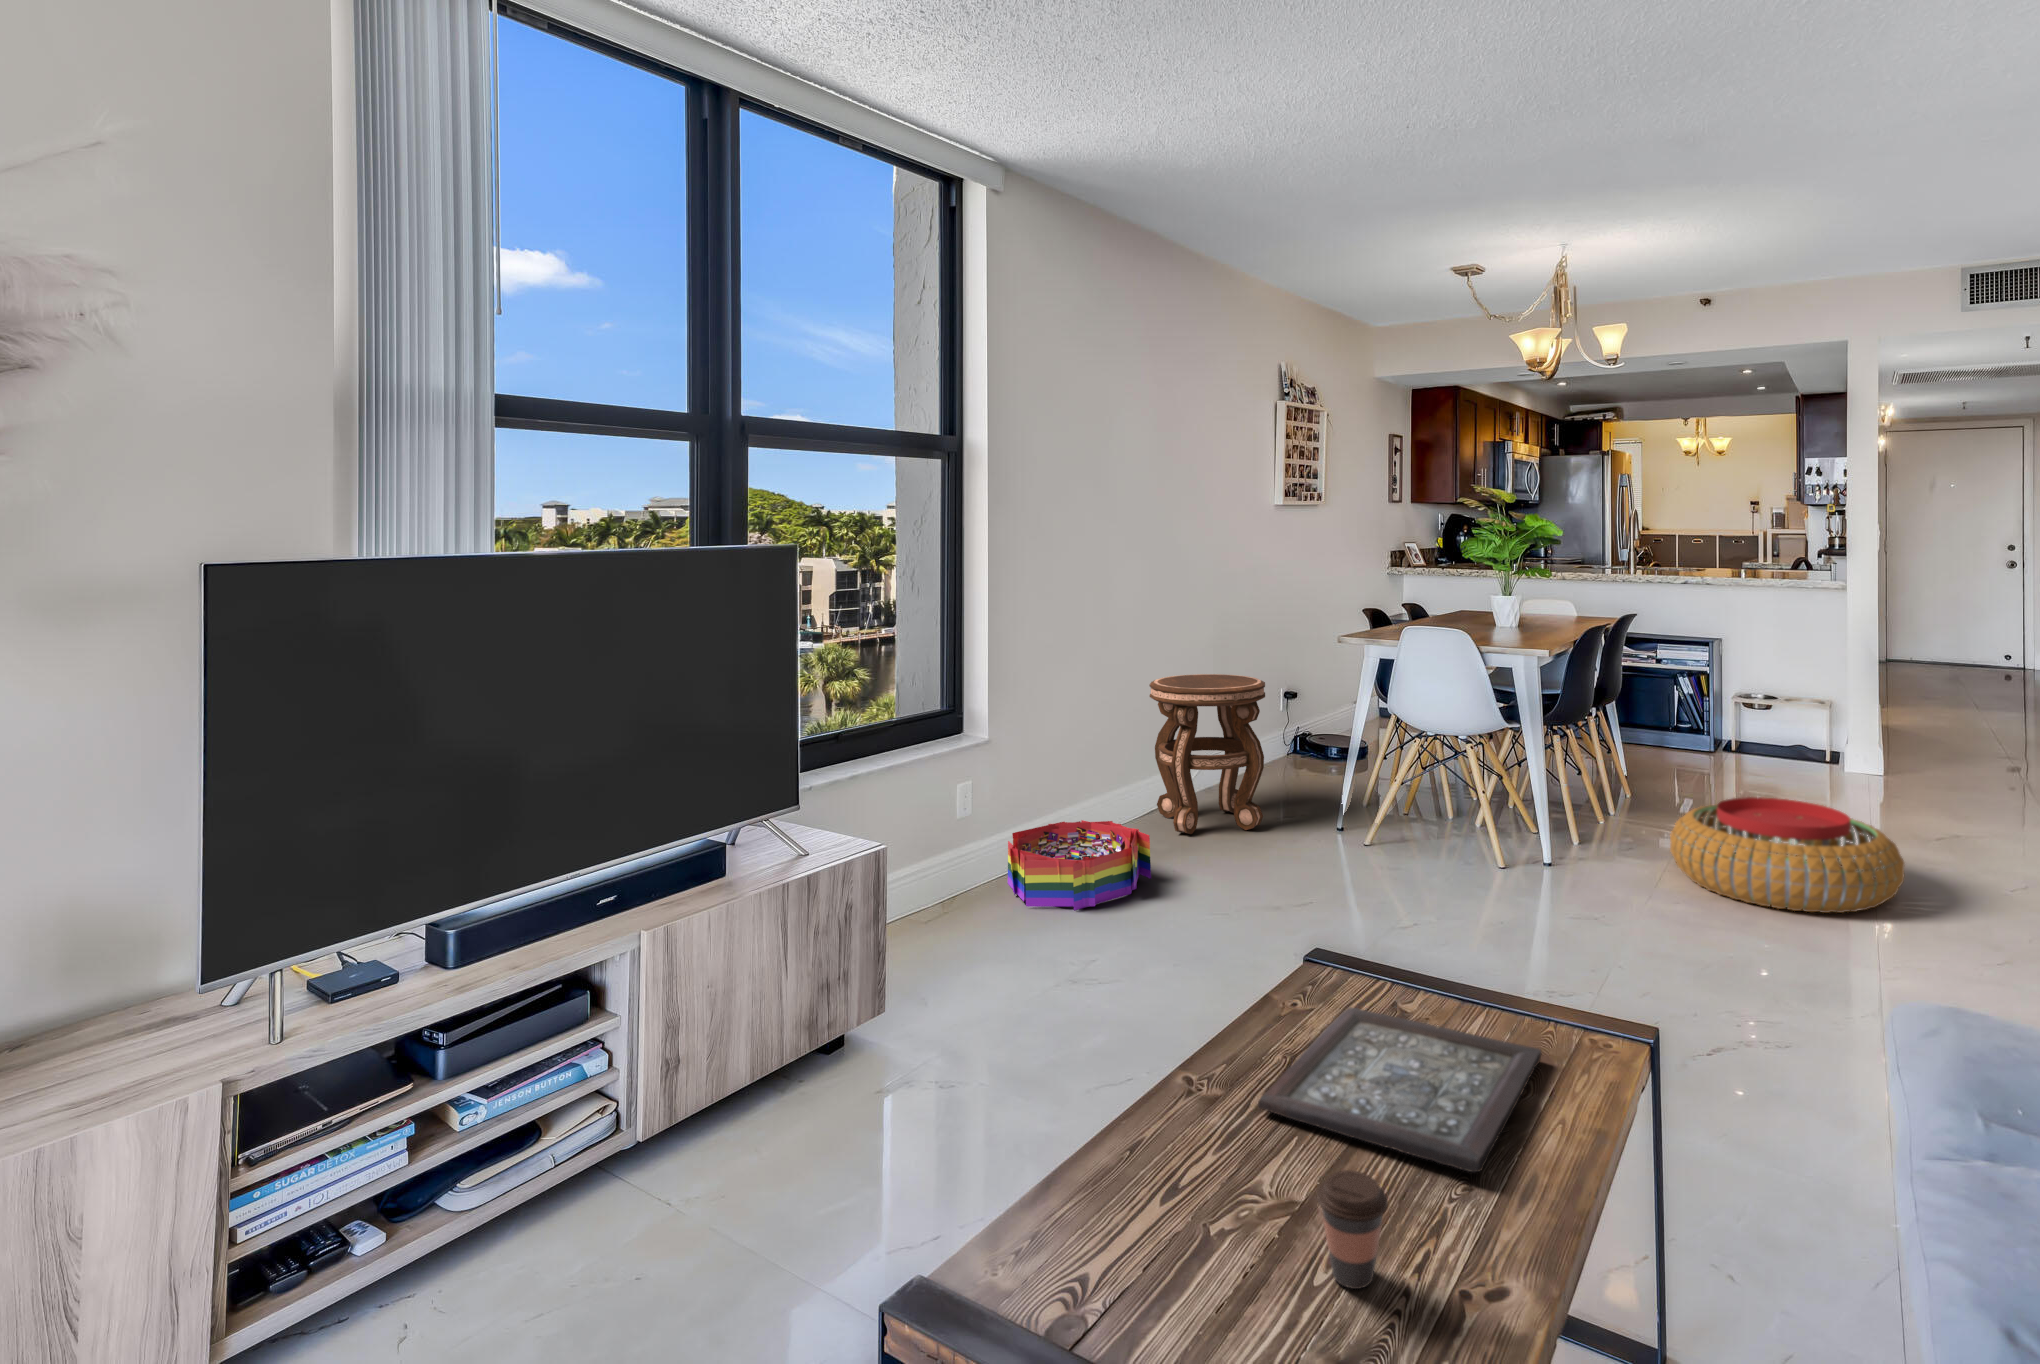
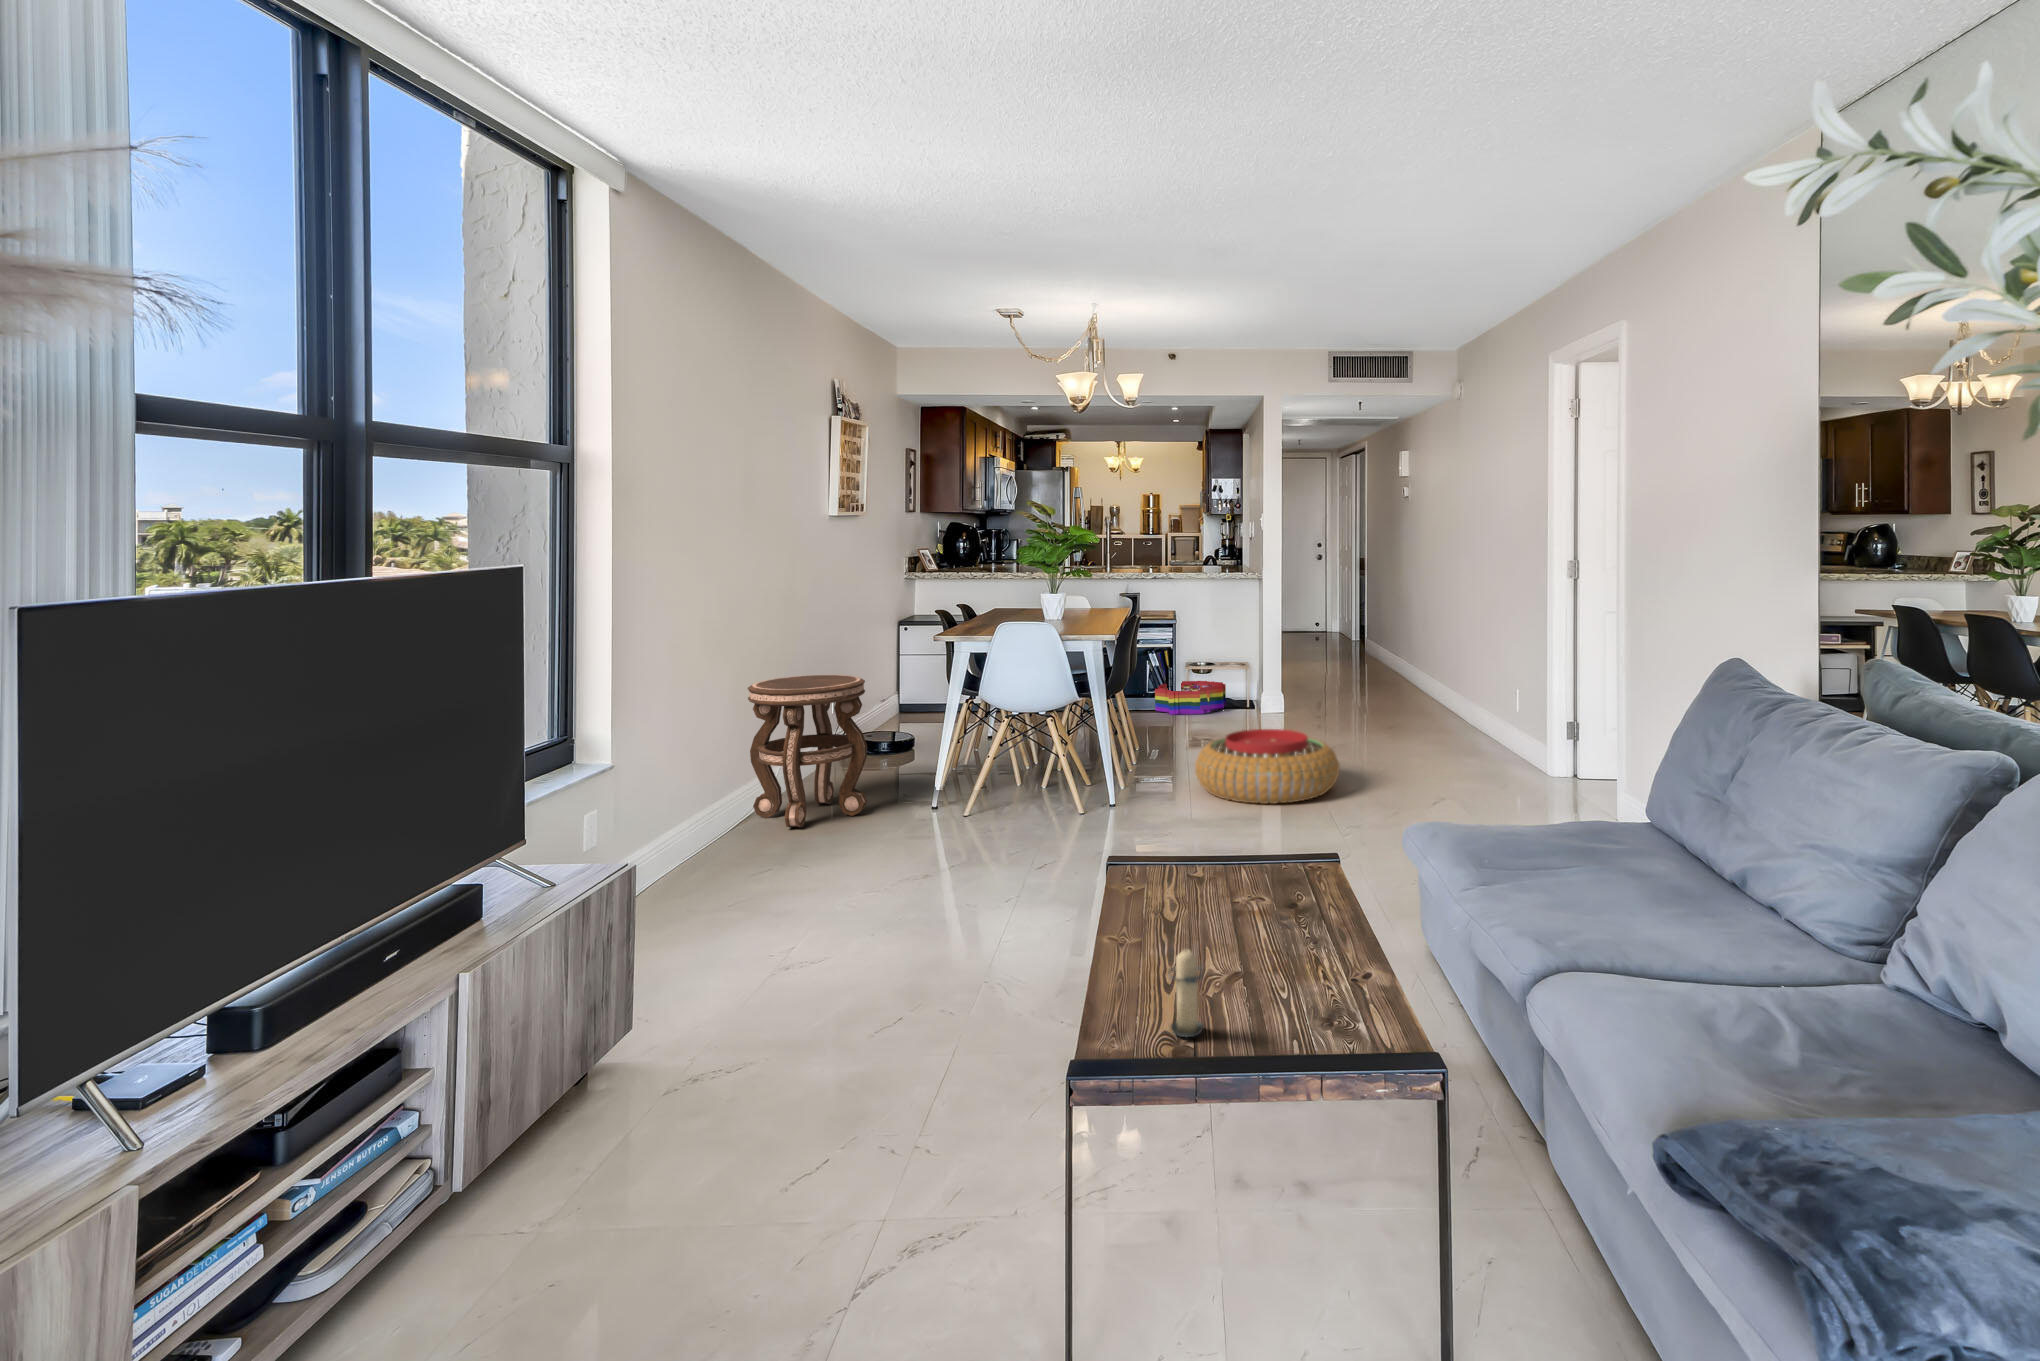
storage bin: present [1008,820,1151,910] -> present [1155,681,1226,714]
tray: present [1258,1007,1541,1172] -> none [1150,876,1303,945]
candle: none [1136,1143,1203,1295] -> present [1168,946,1203,1037]
coffee cup: present [1316,1170,1388,1289] -> none [1258,939,1301,1005]

